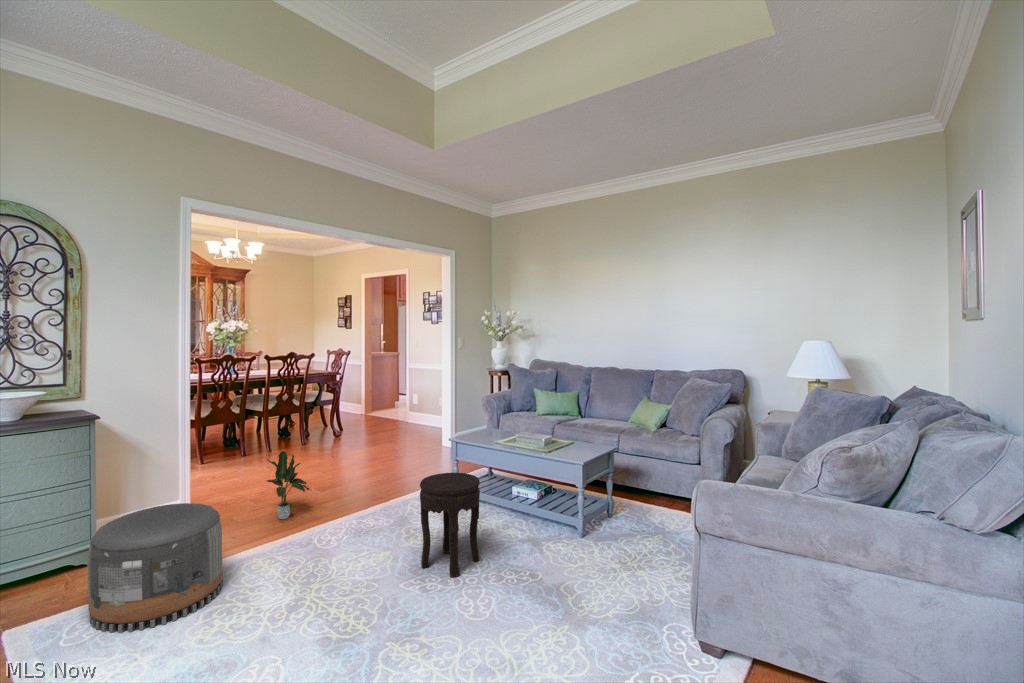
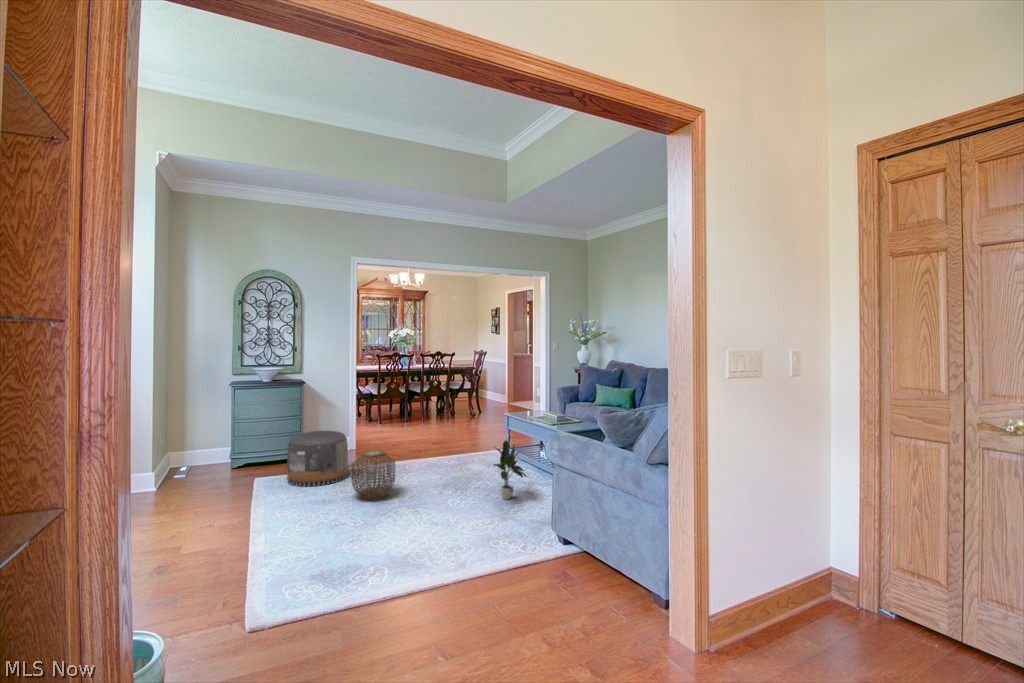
potted plant: present [267,451,309,519] -> present [493,441,526,500]
side table: present [420,473,480,577] -> none [446,430,484,493]
woven basket: none [267,533,352,633] -> present [351,450,395,500]

